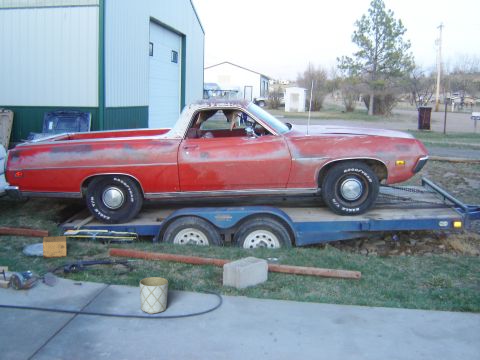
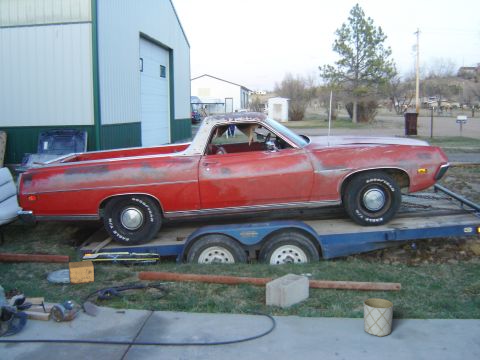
planter: present [140,277,168,314] -> present [363,298,393,337]

